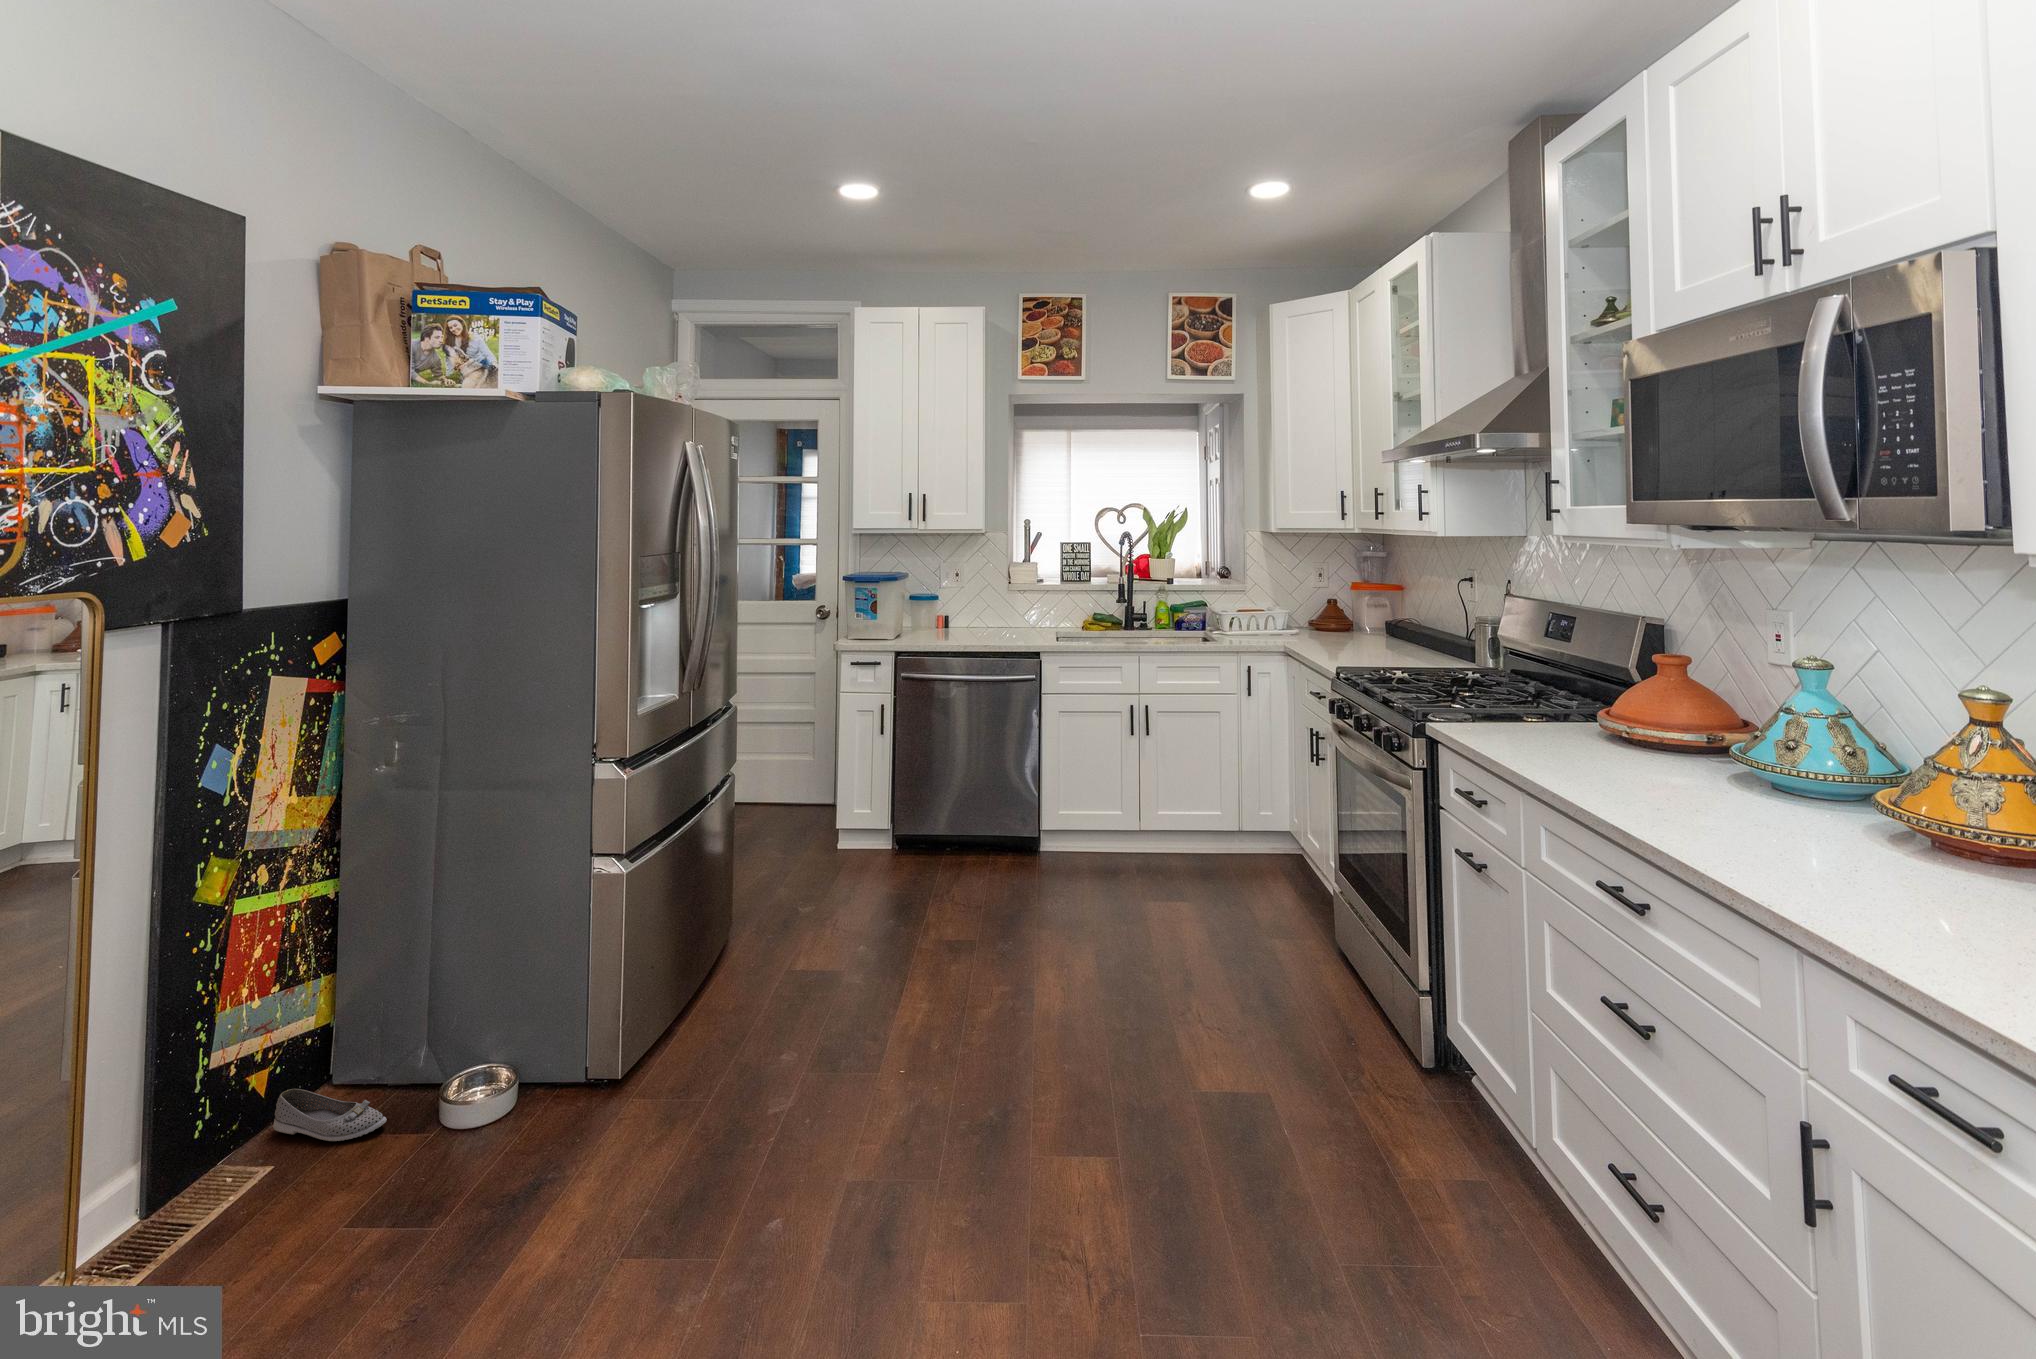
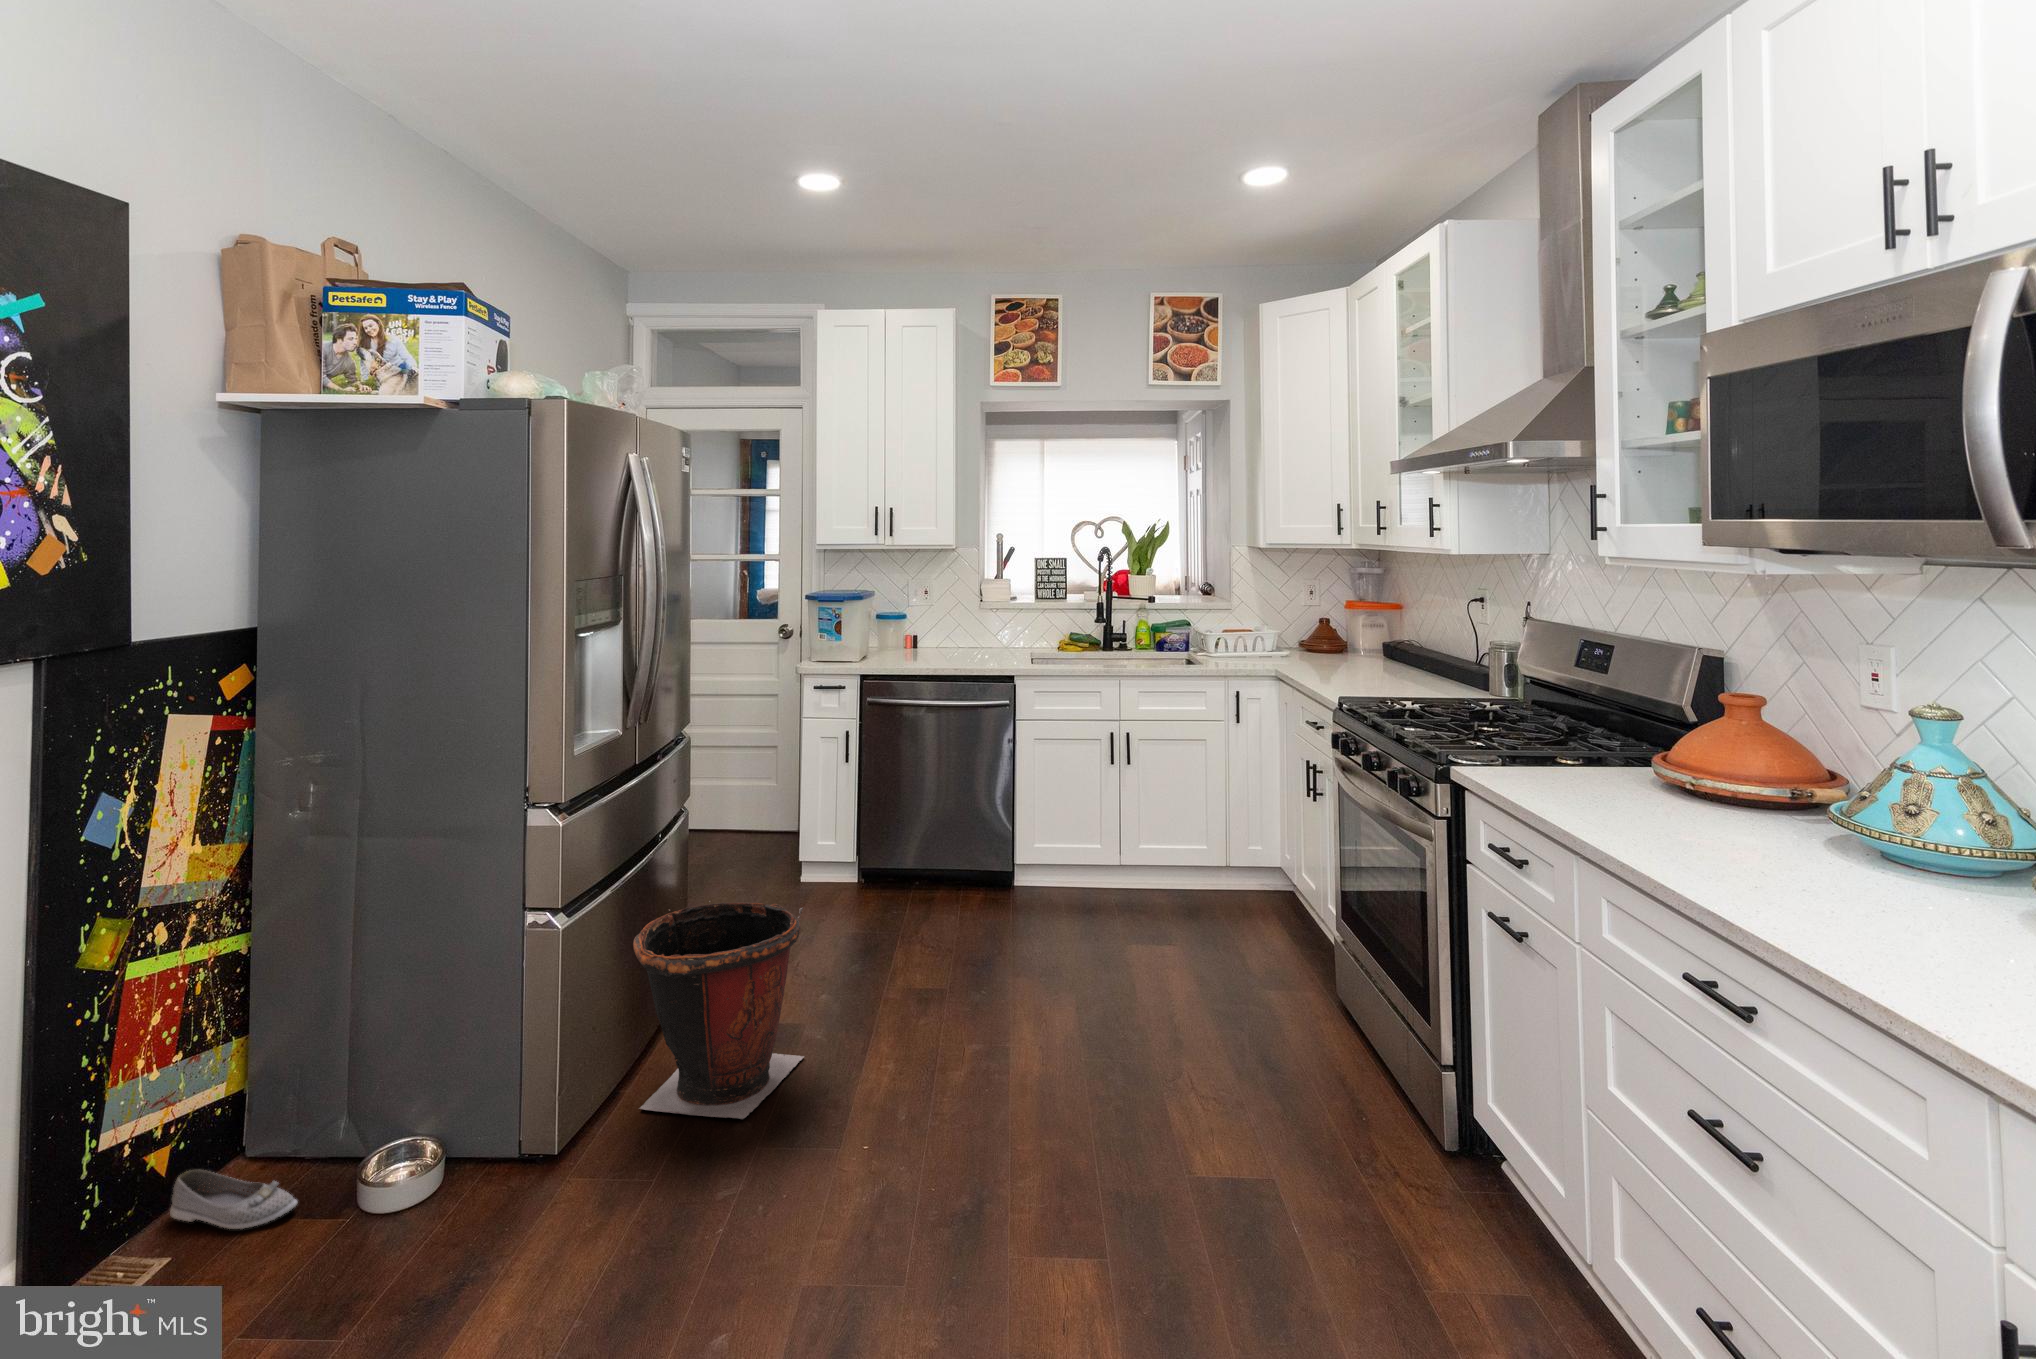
waste bin: none [685,851,841,1058] -> present [633,890,804,1119]

